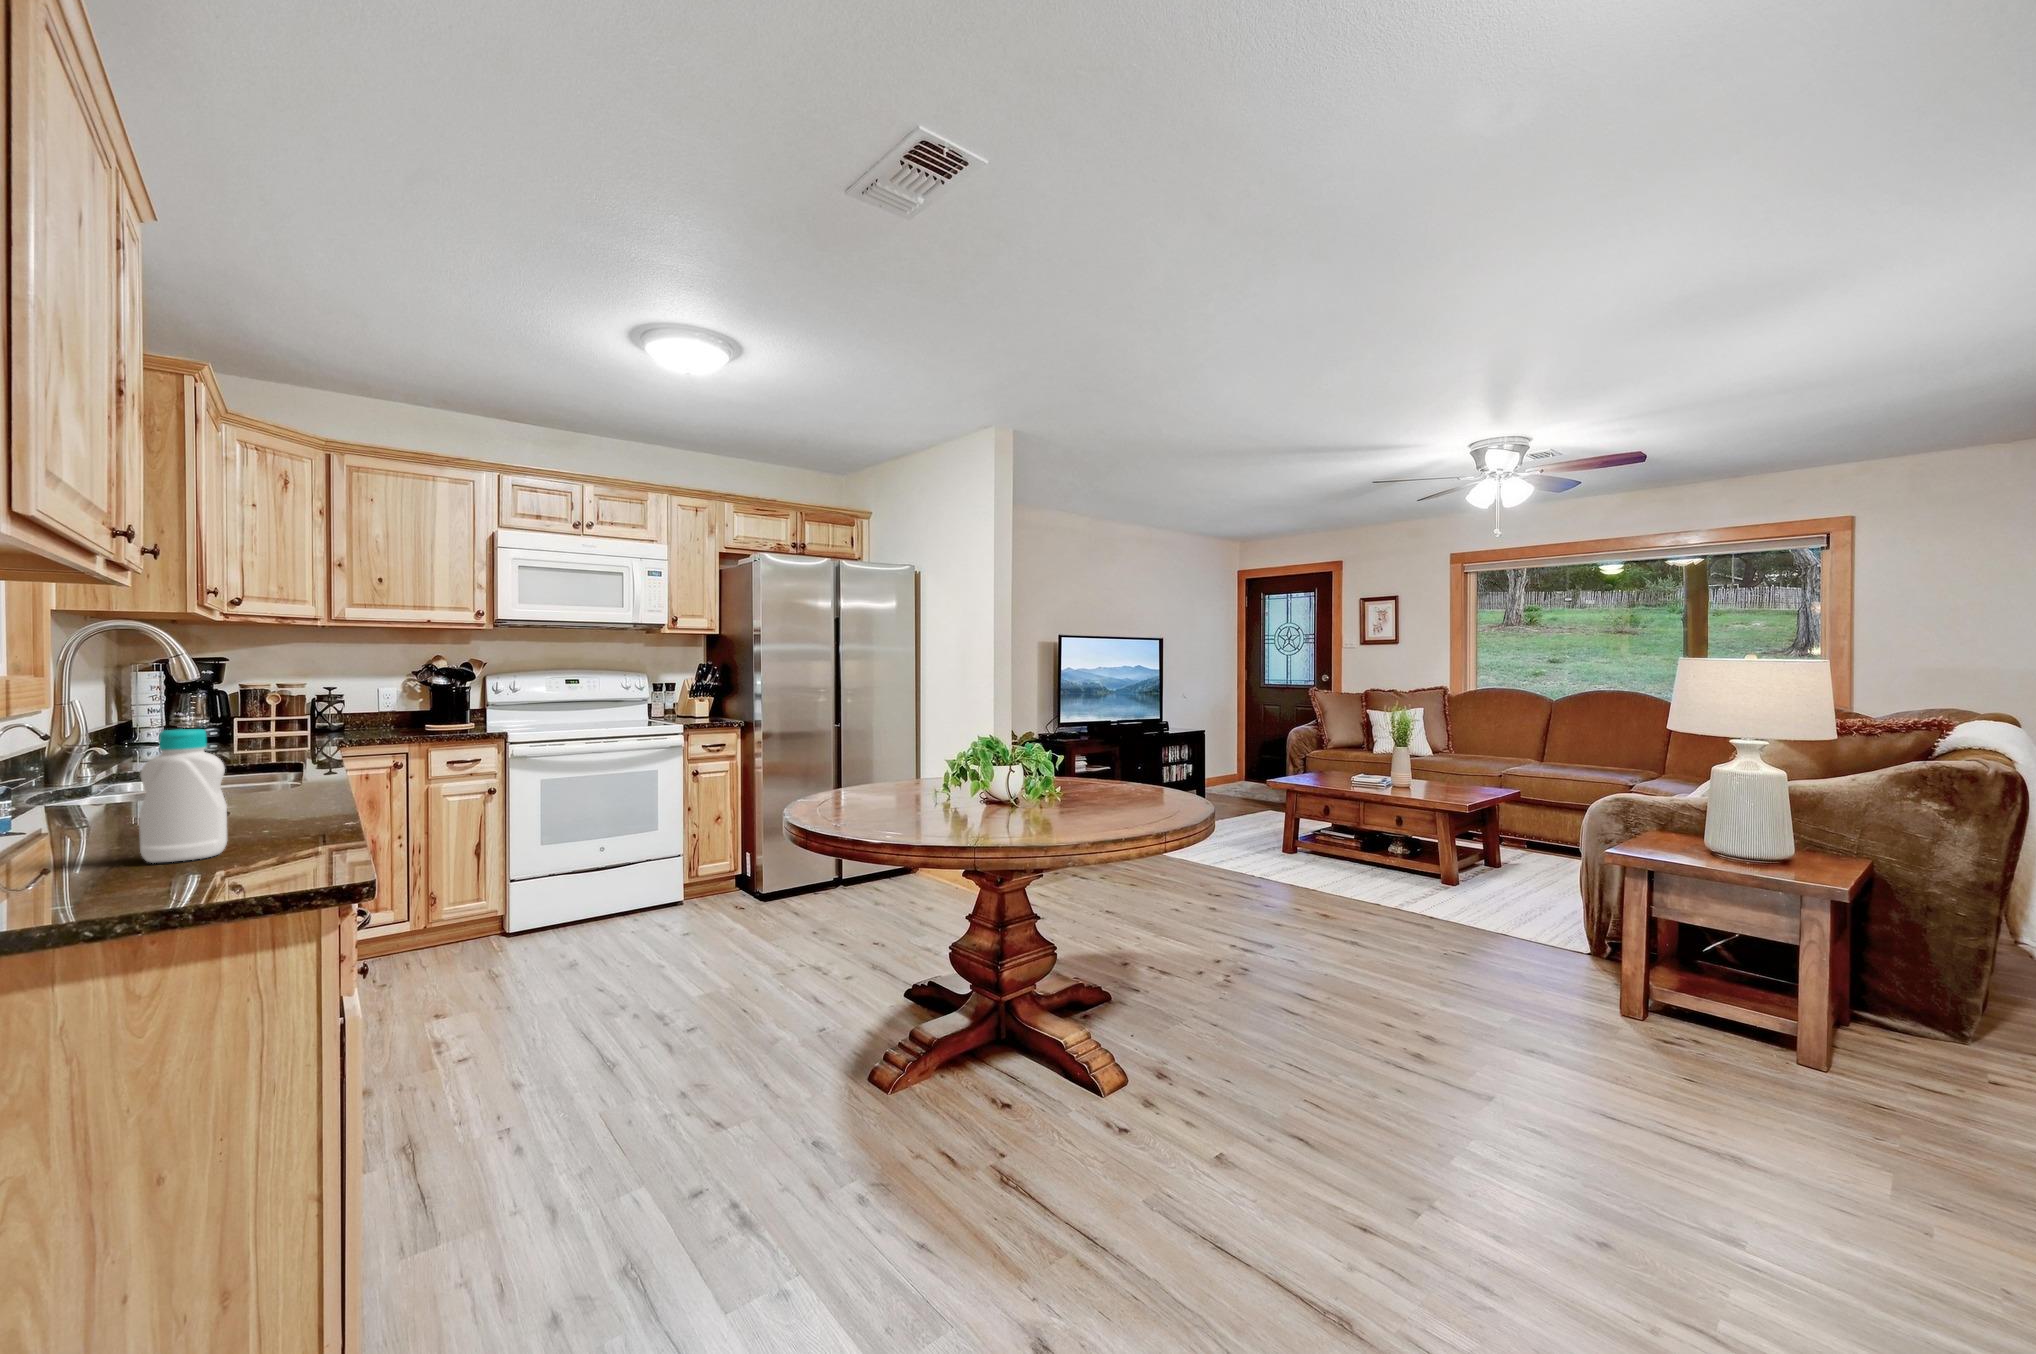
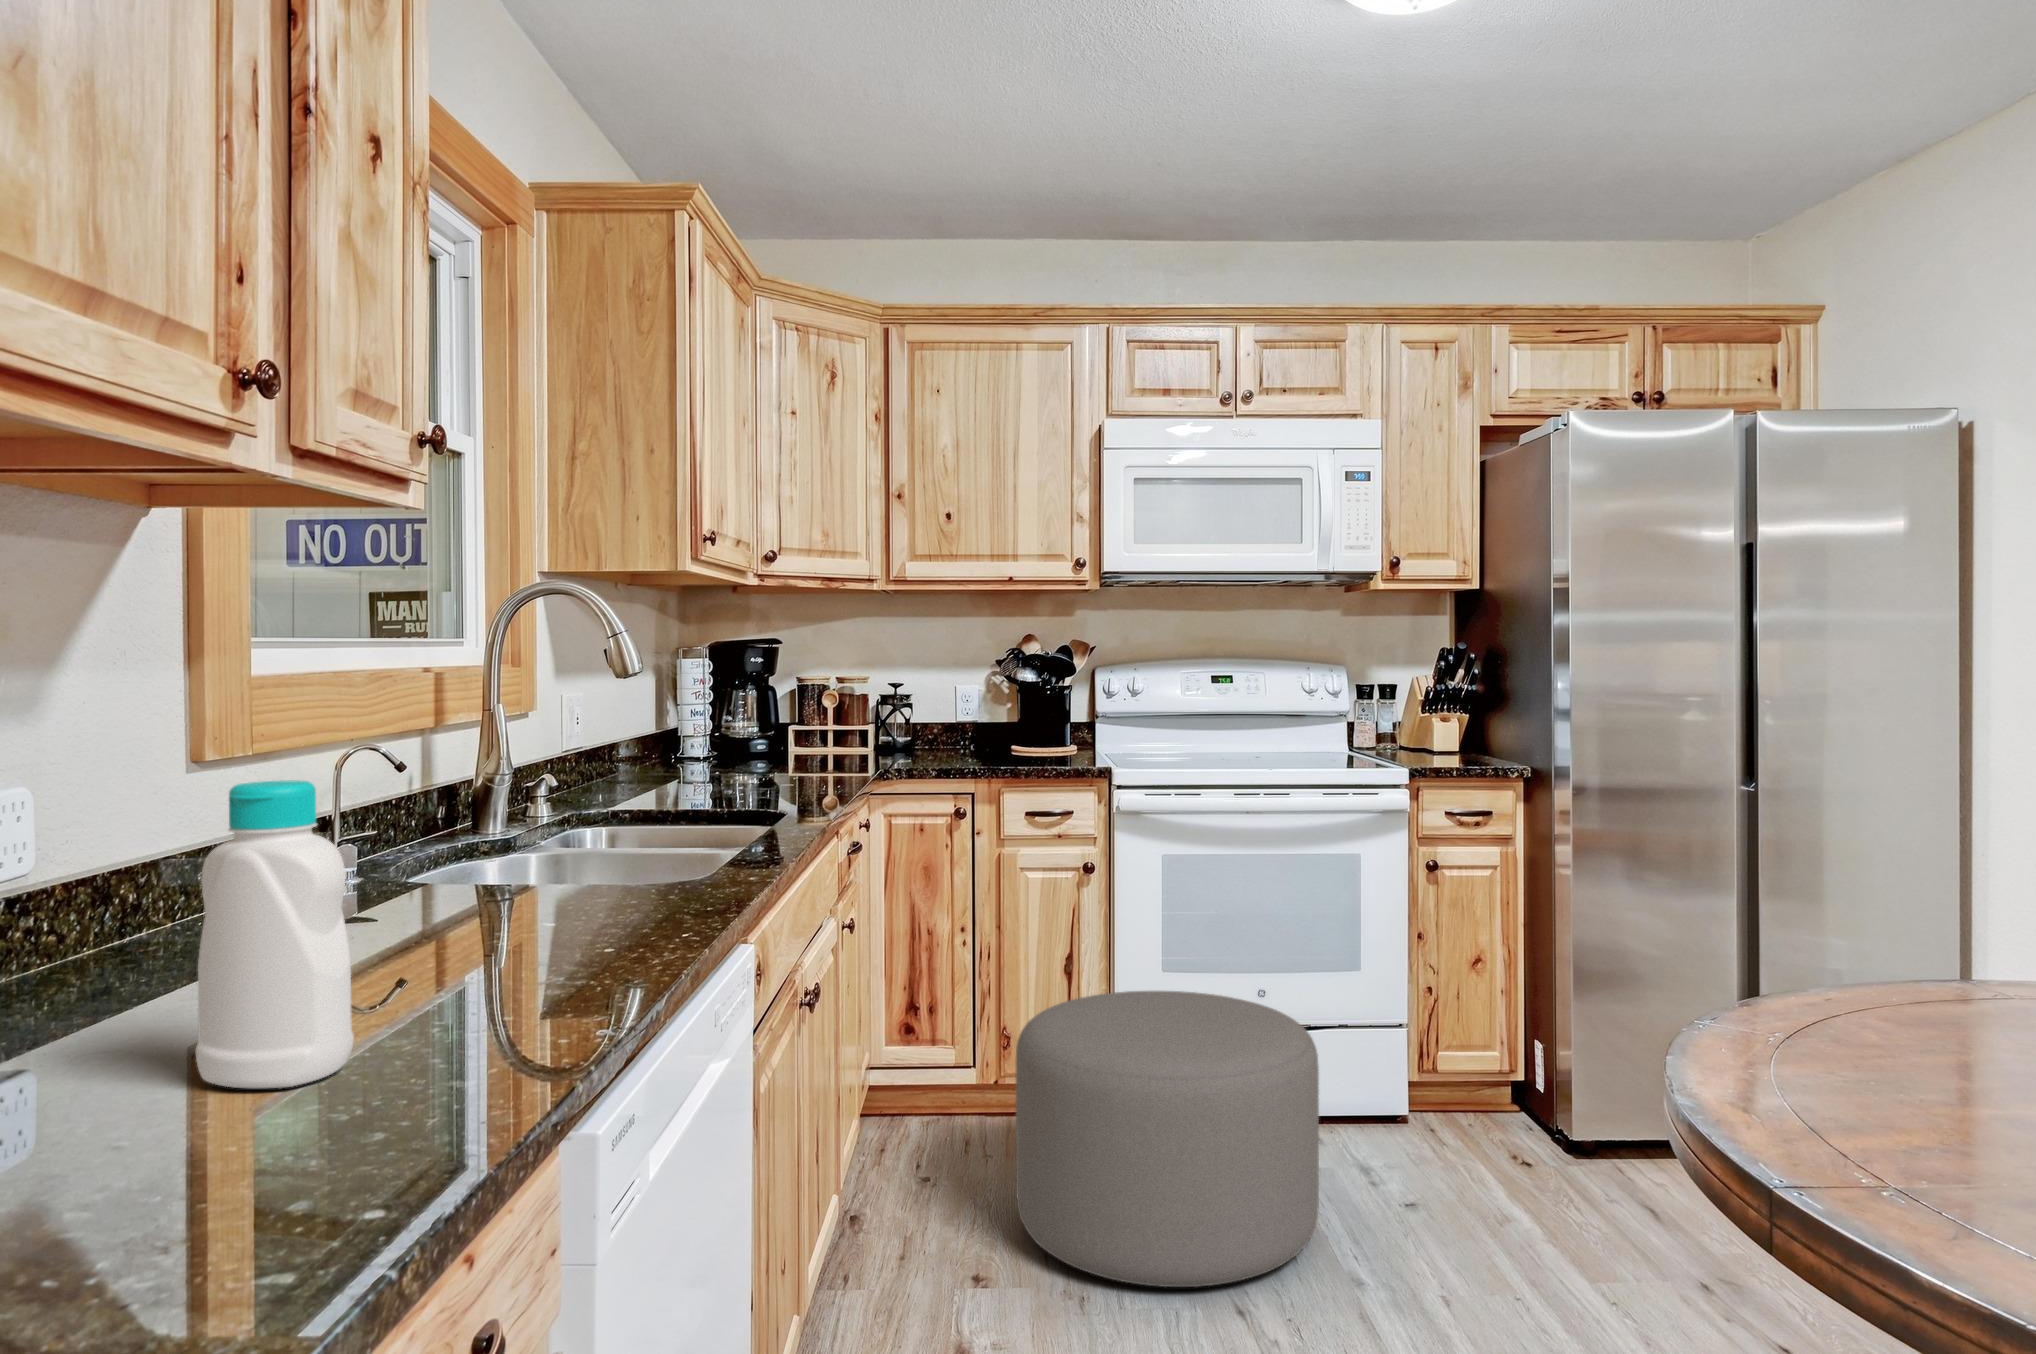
ottoman: none [456,848,640,998] -> present [1016,991,1319,1287]

